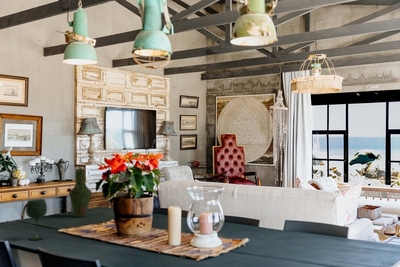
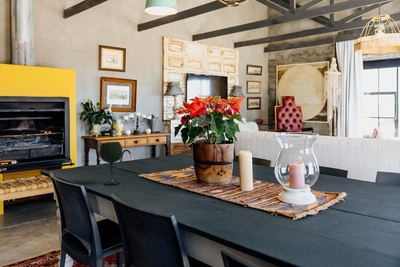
vase: present [69,169,92,217] -> none [150,115,172,162]

